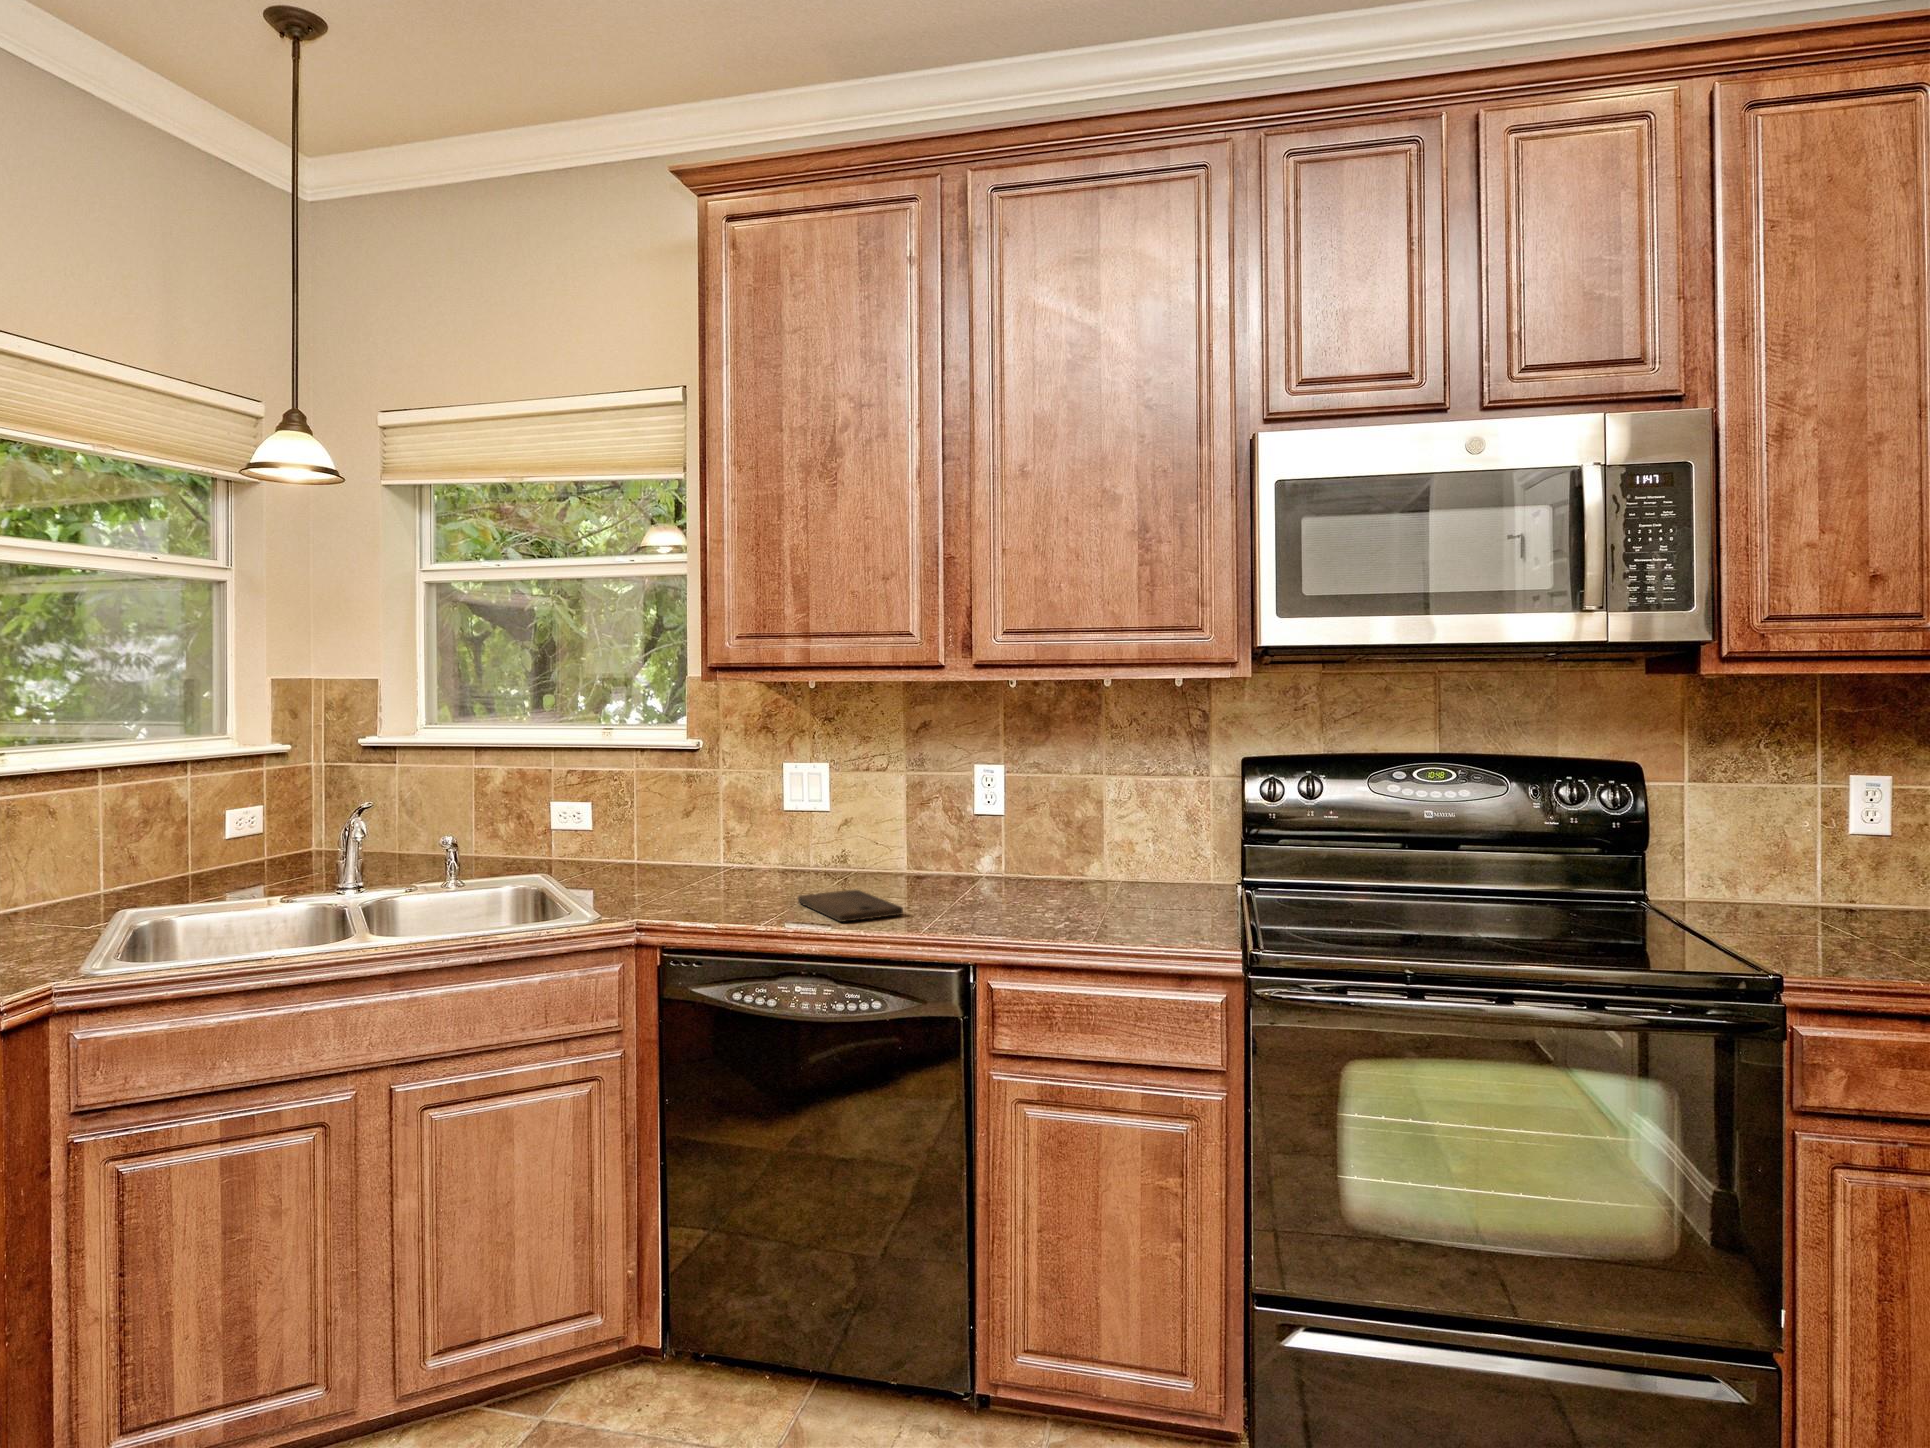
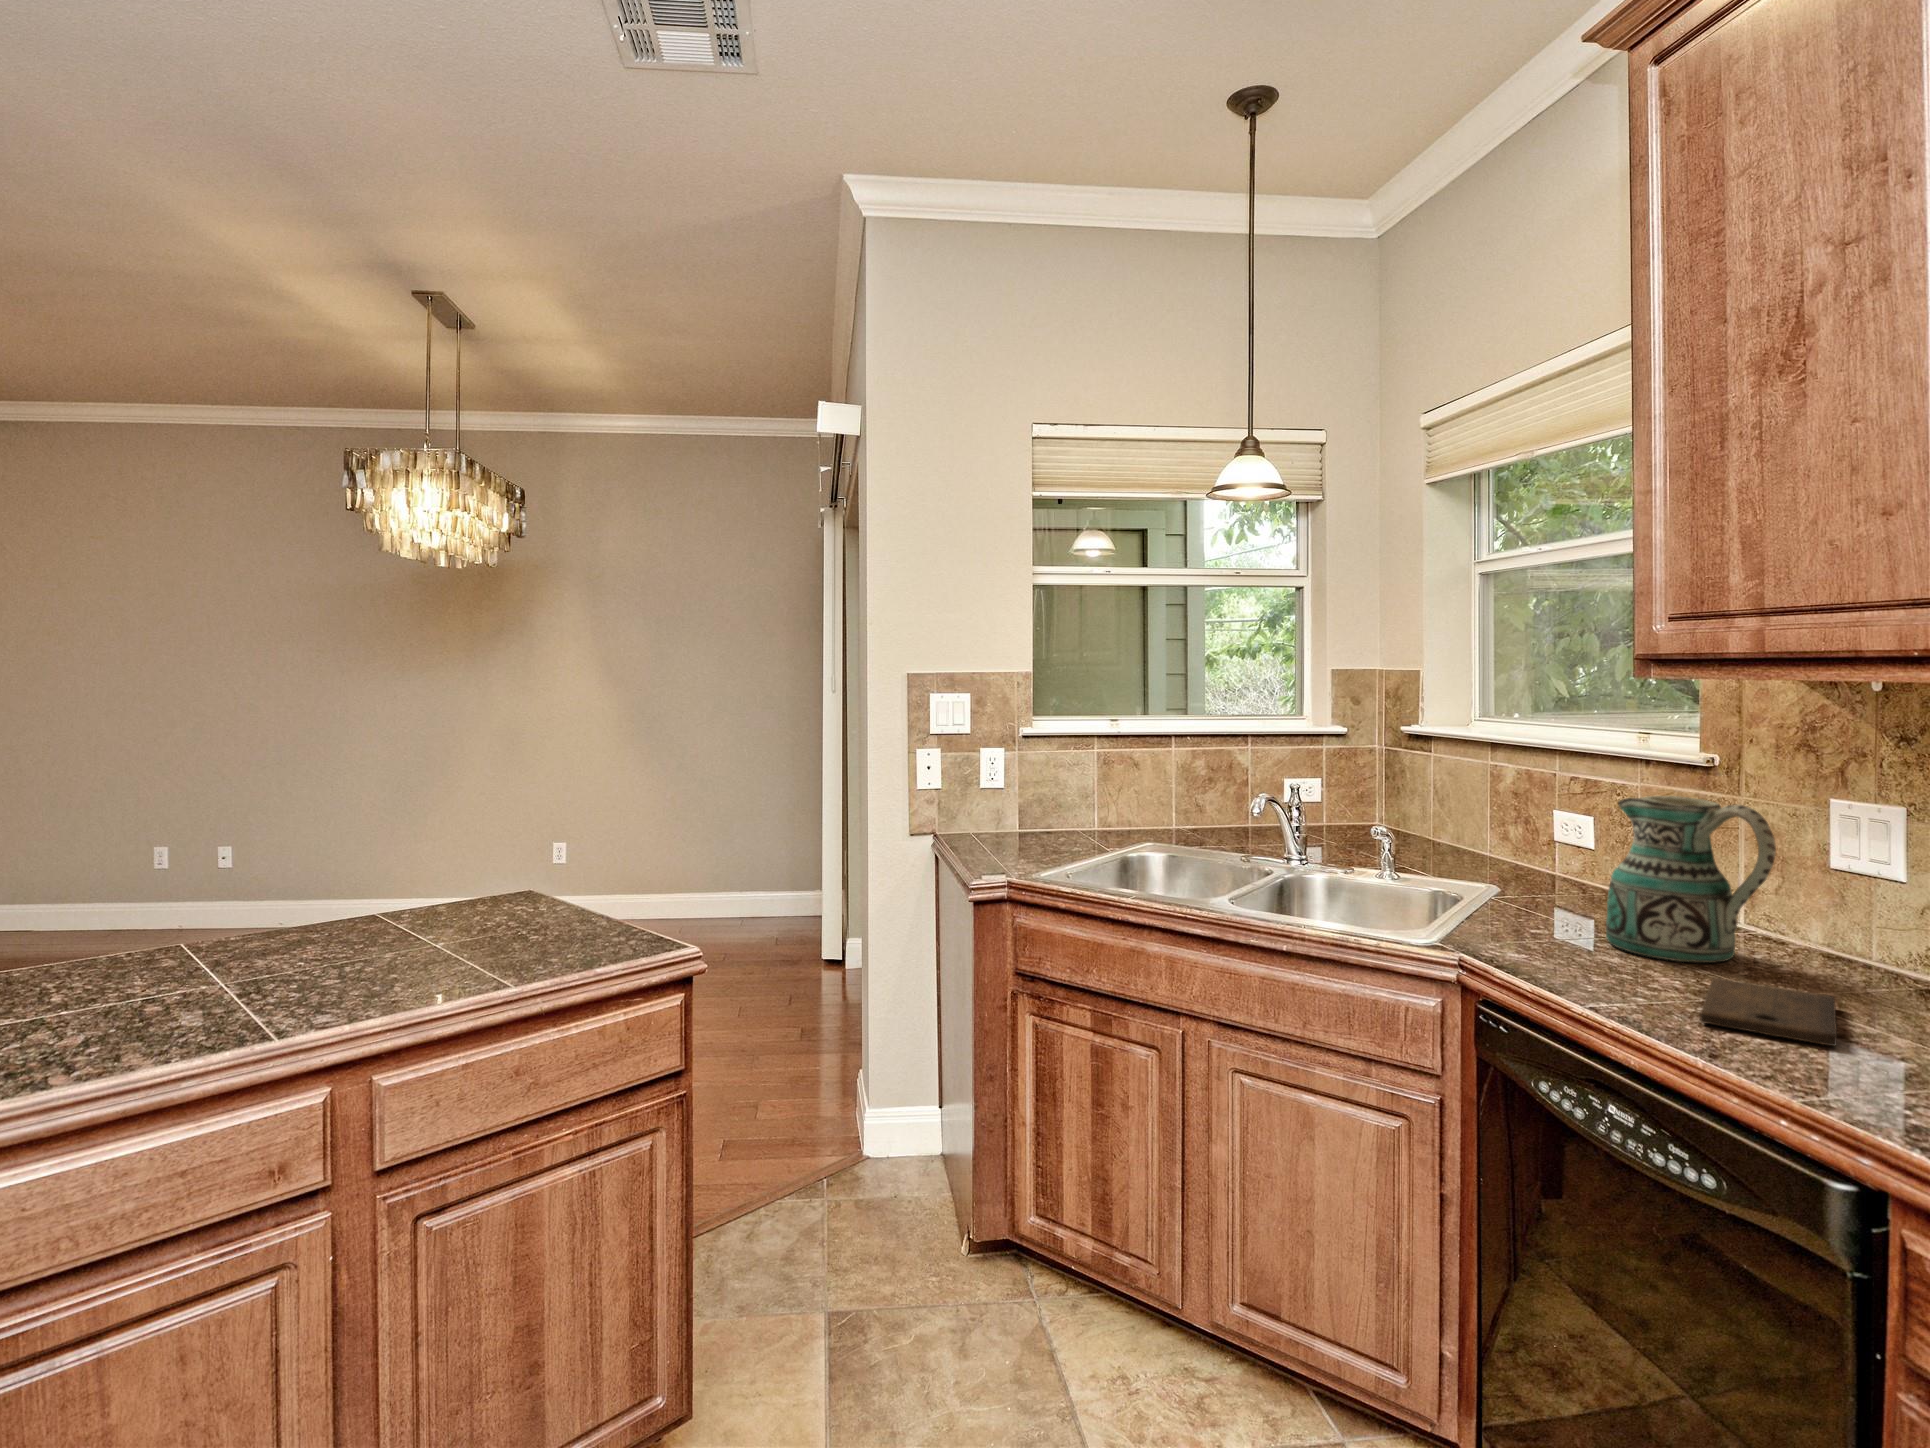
ceramic pitcher: none [690,773,799,896] -> present [1606,796,1776,963]

